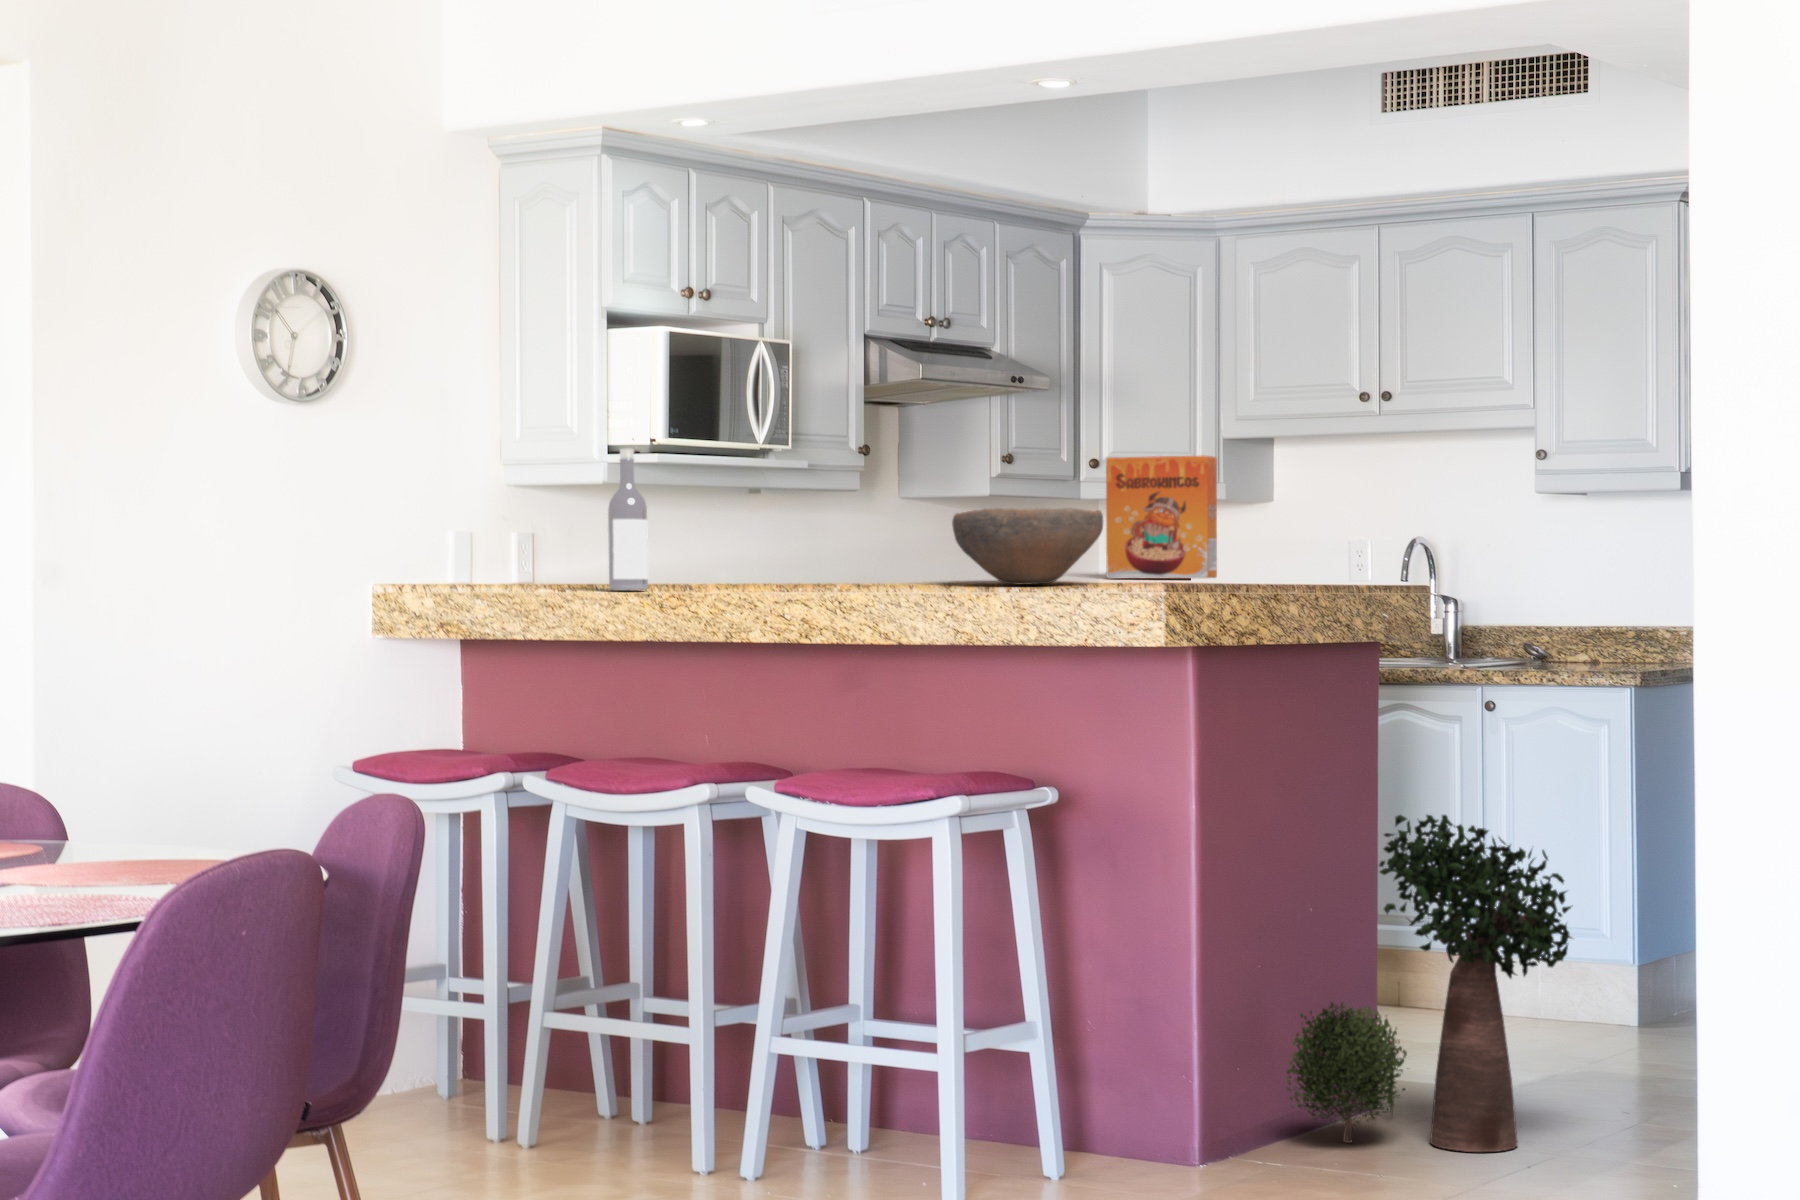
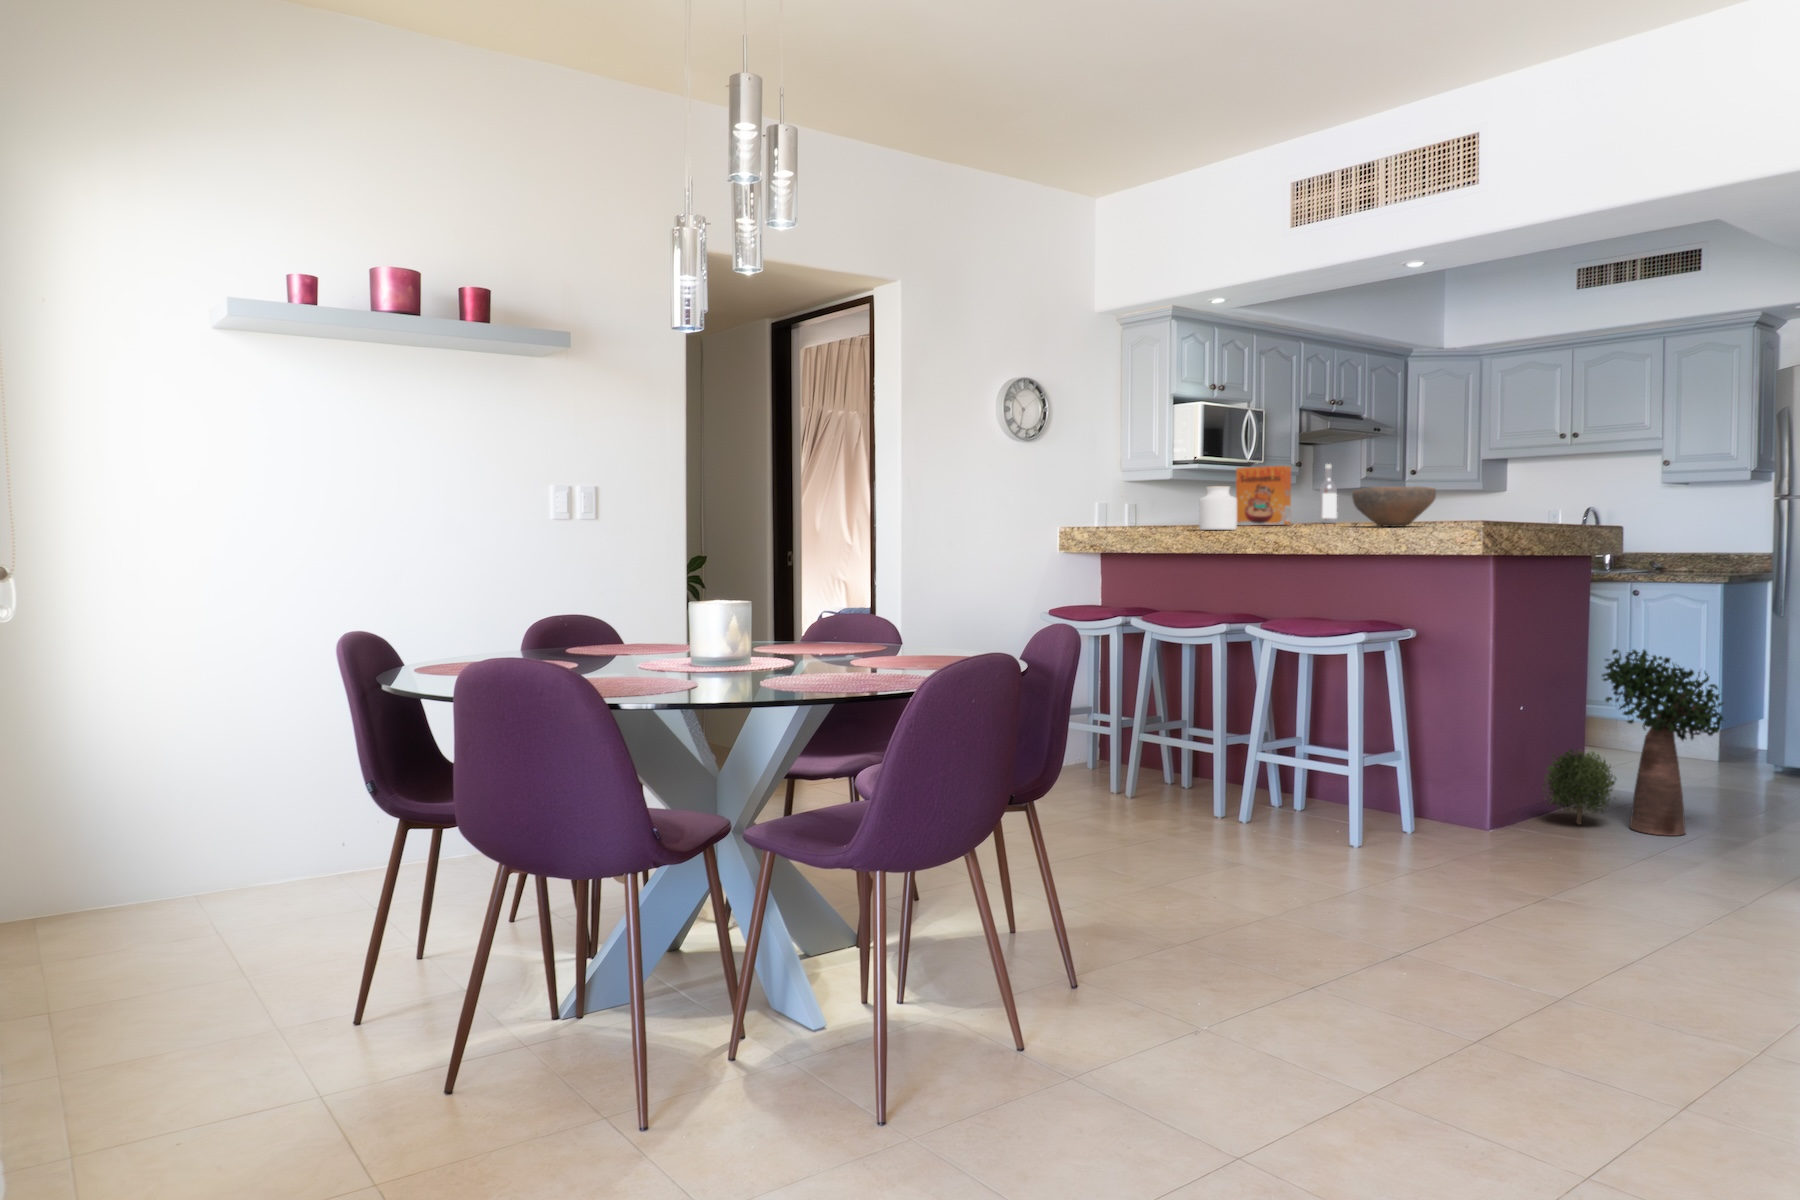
wine bottle: present [608,449,648,590] -> present [1320,464,1337,523]
cereal box: present [1106,456,1217,579] -> present [1236,466,1291,526]
jar: none [657,505,730,593] -> present [1199,486,1237,530]

